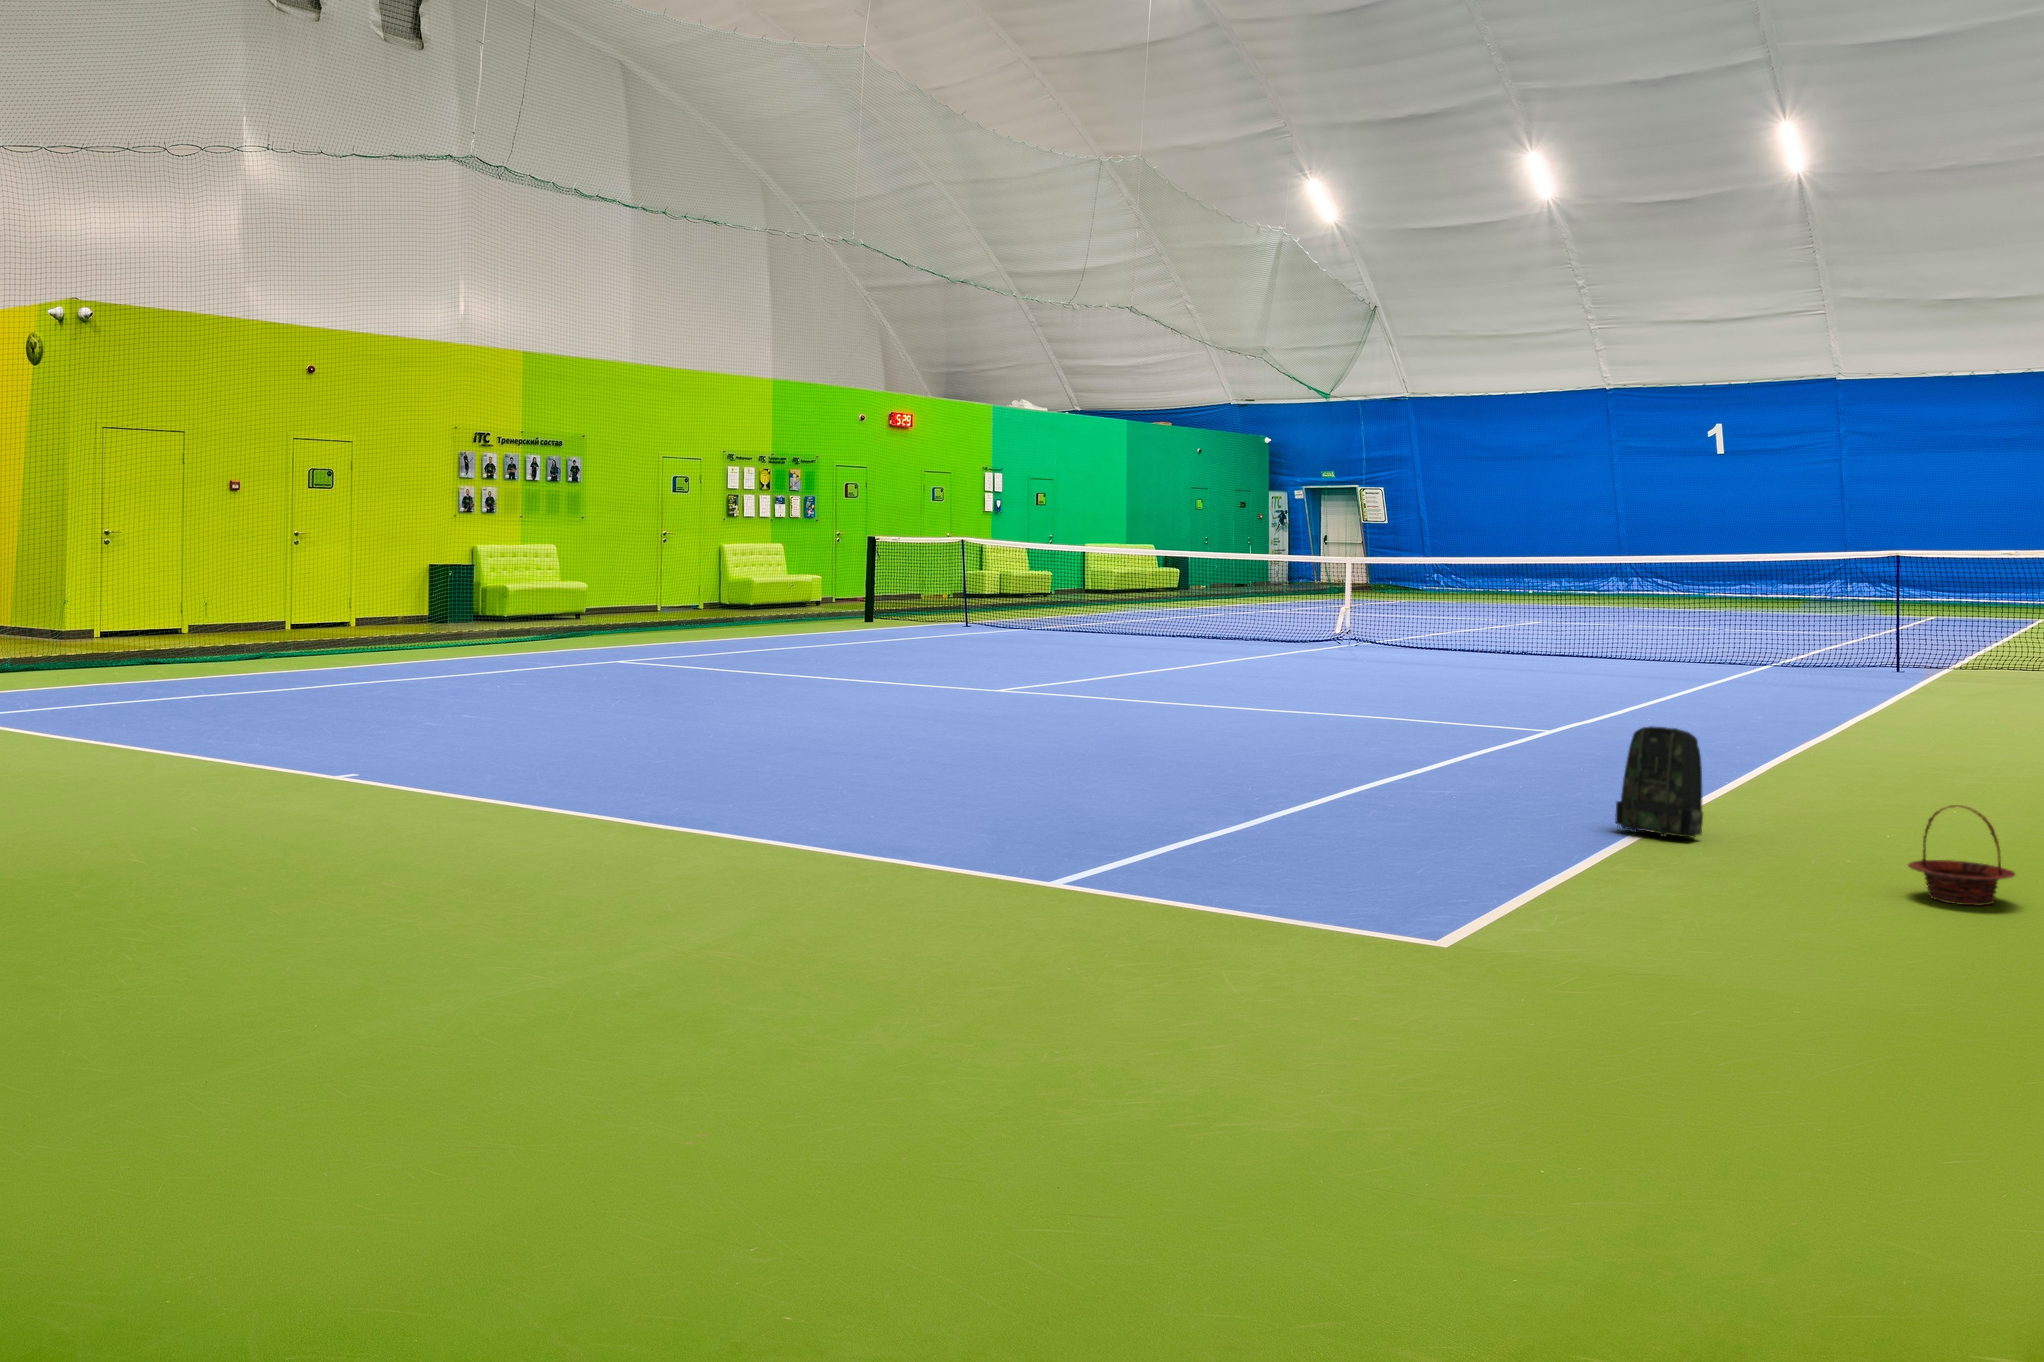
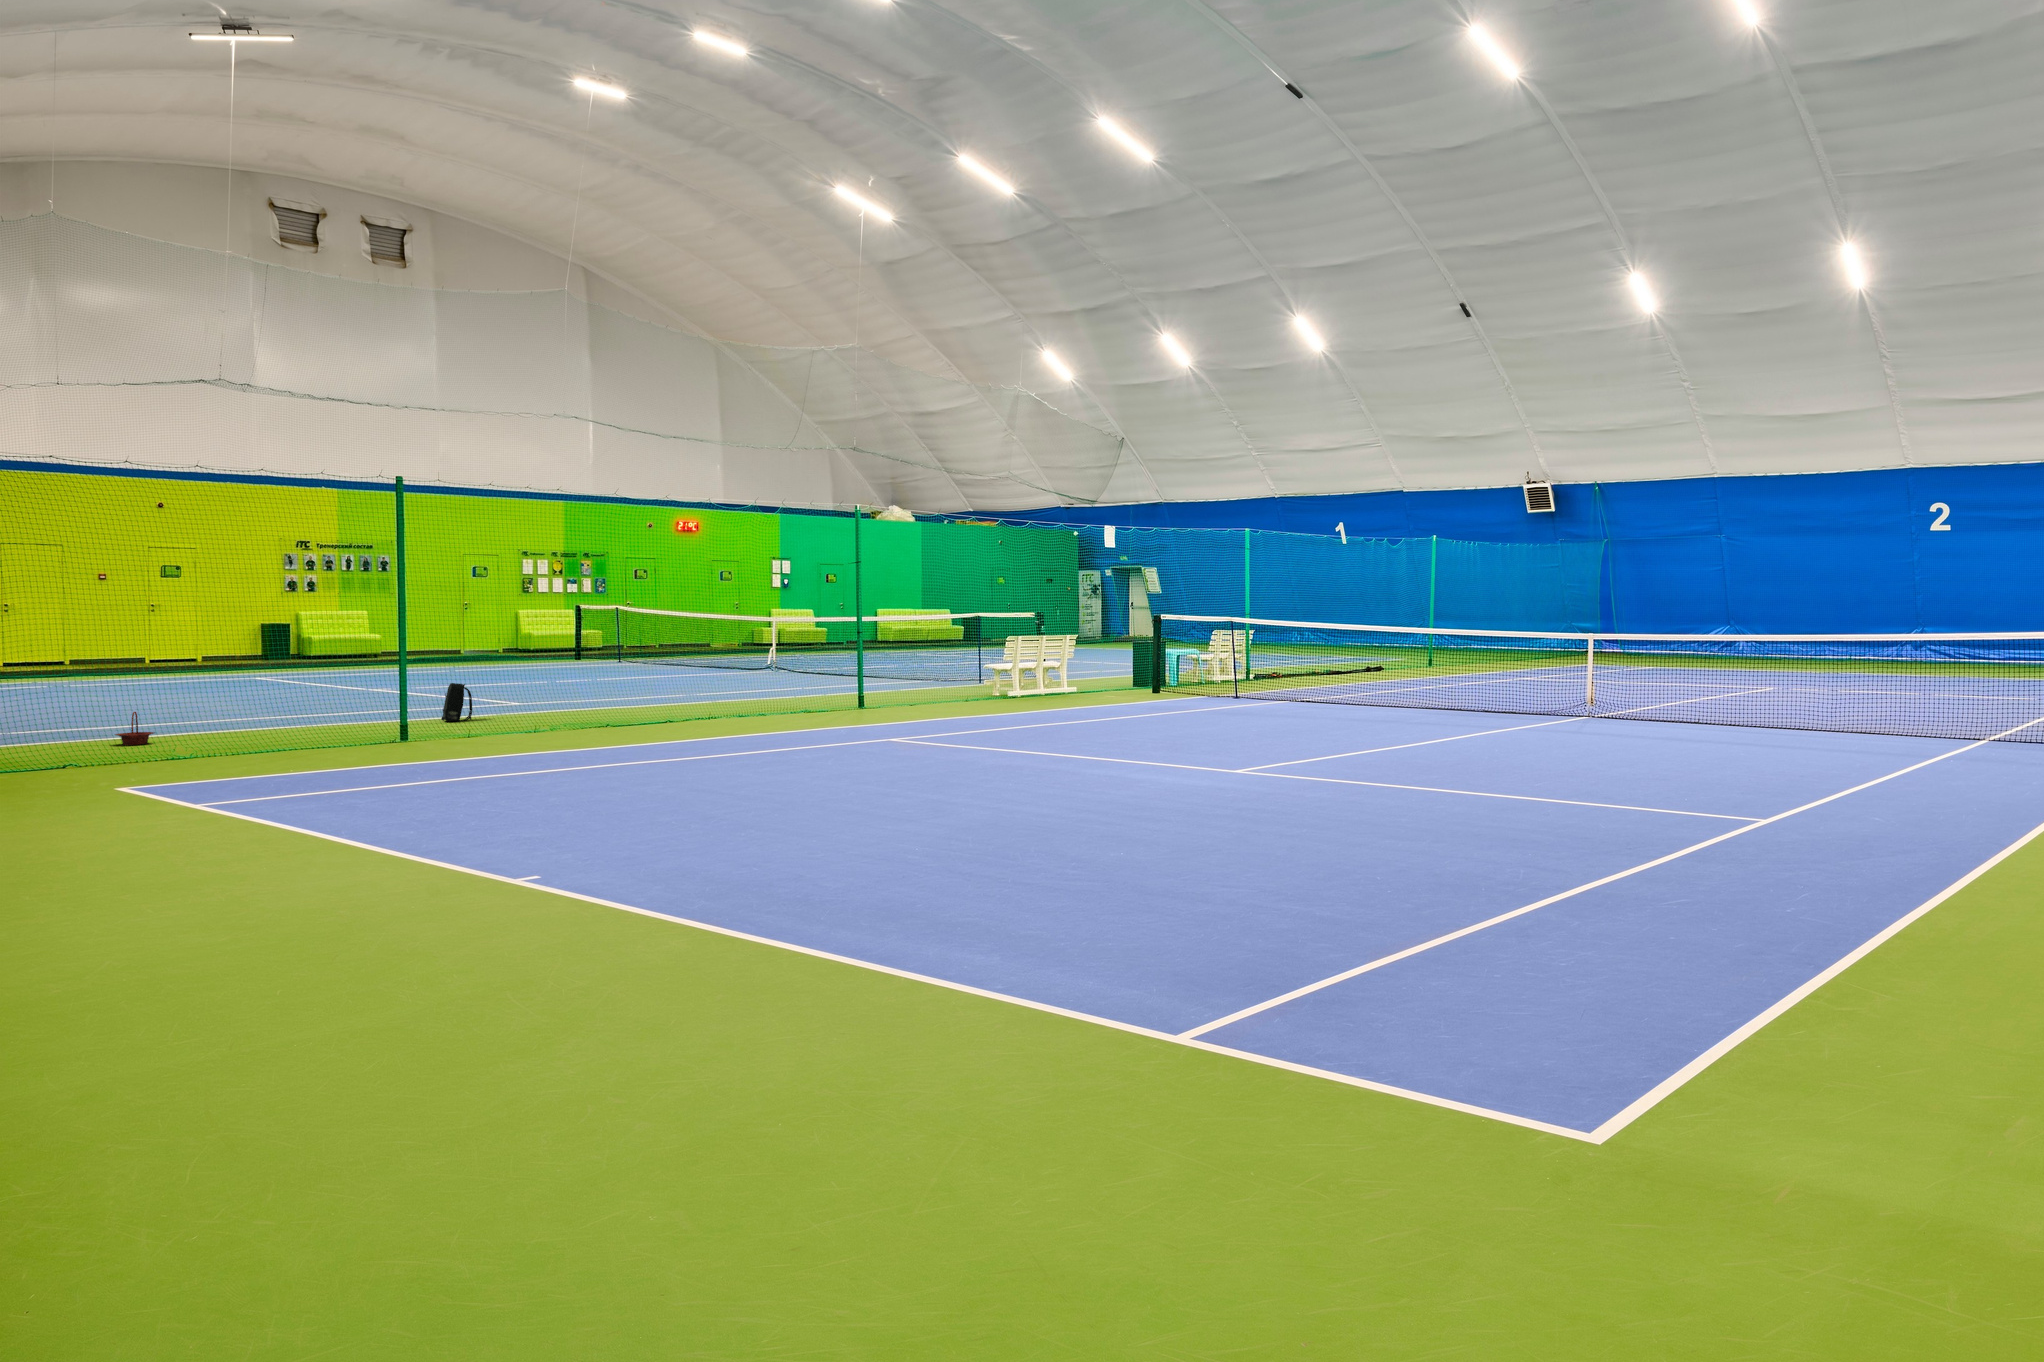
backpack: present [1615,726,1703,837] -> present [441,683,472,722]

